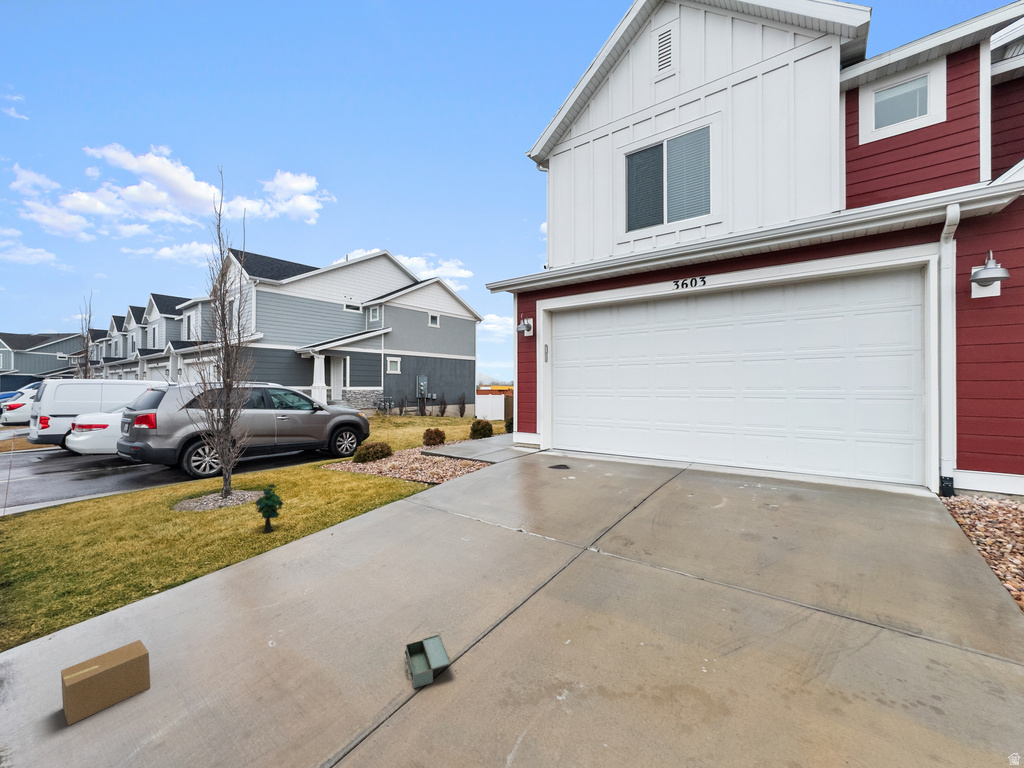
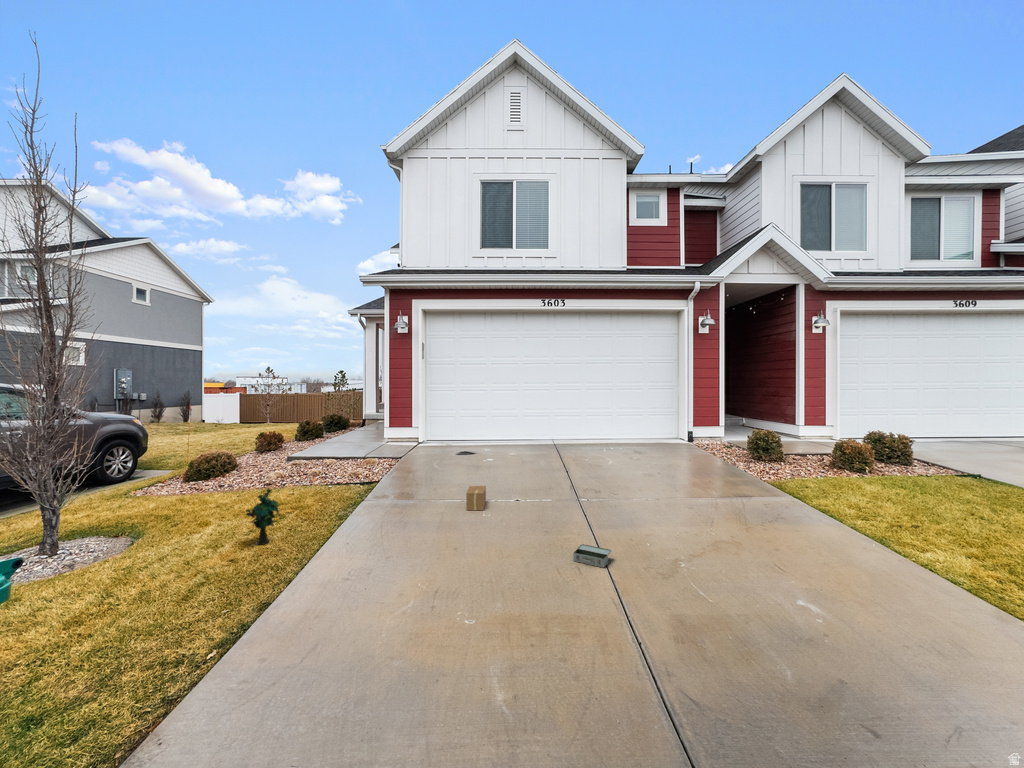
cardboard box: present [61,640,150,726] -> present [466,486,486,510]

